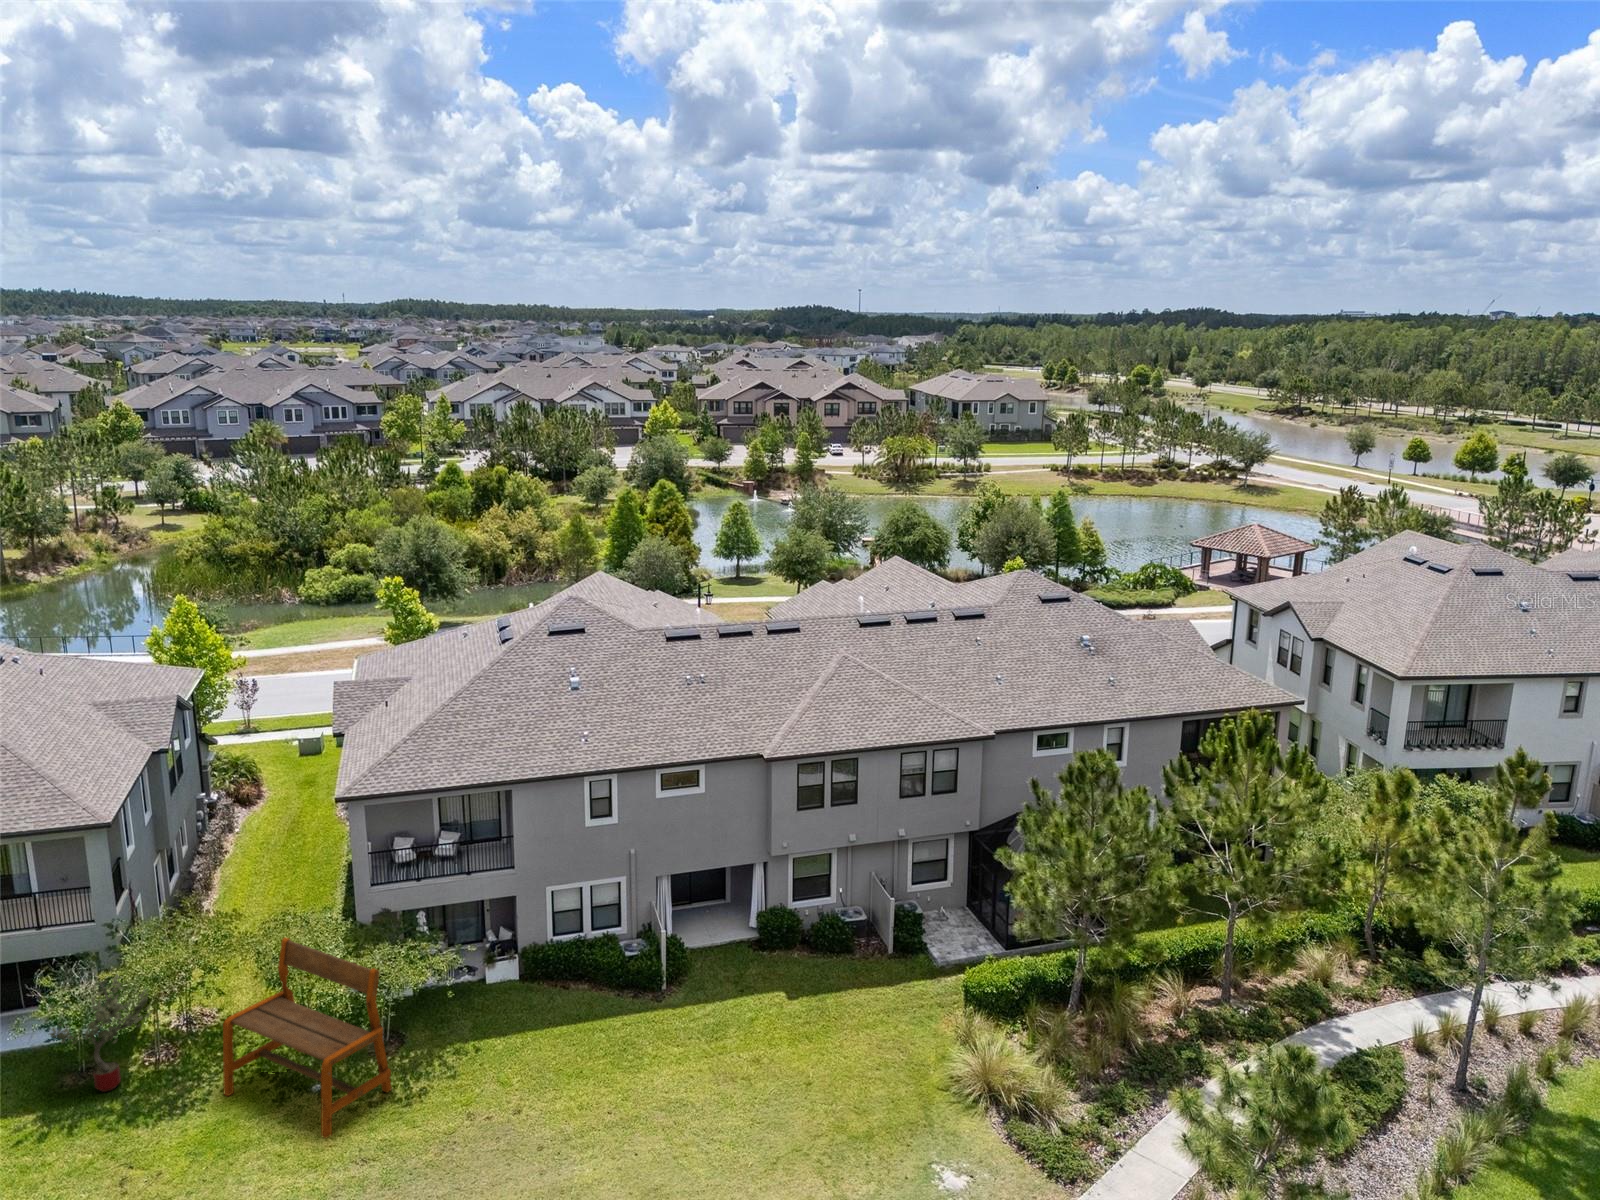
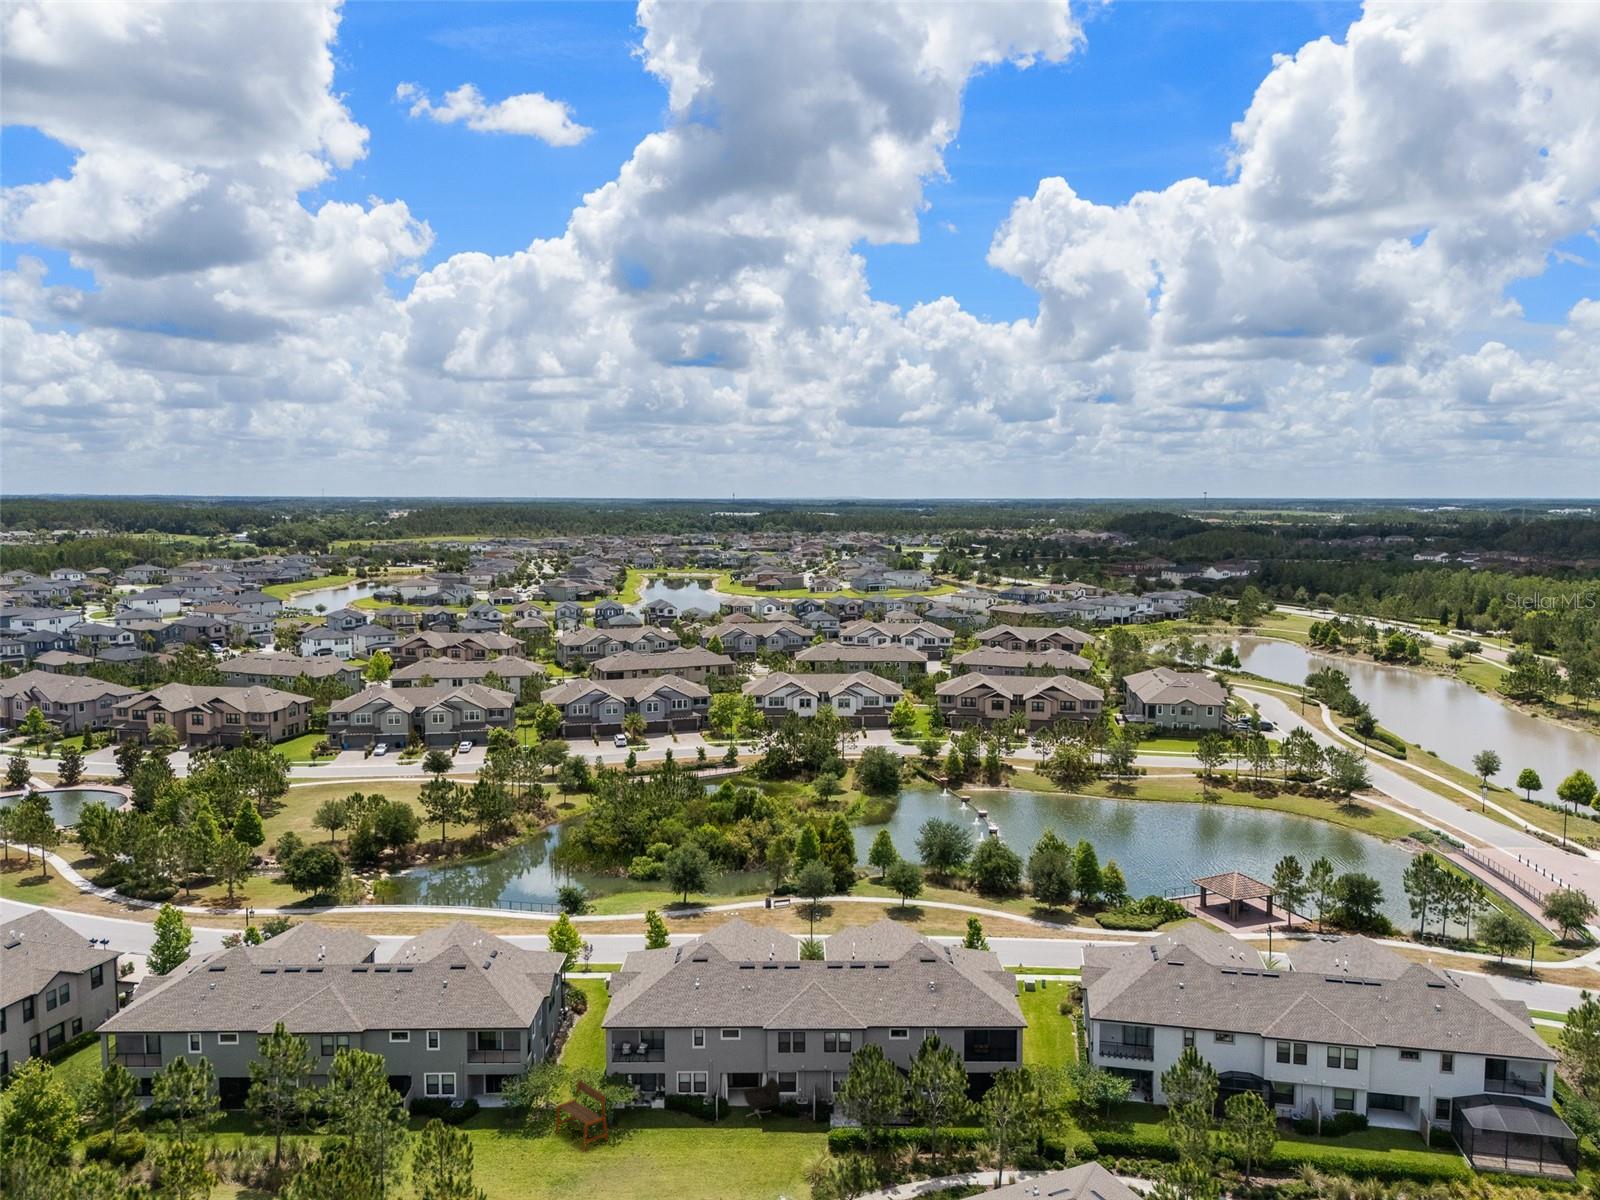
lounge chair: none [717,870,816,973] -> present [744,1077,781,1118]
potted tree: present [50,974,151,1092] -> none [505,1084,537,1126]

